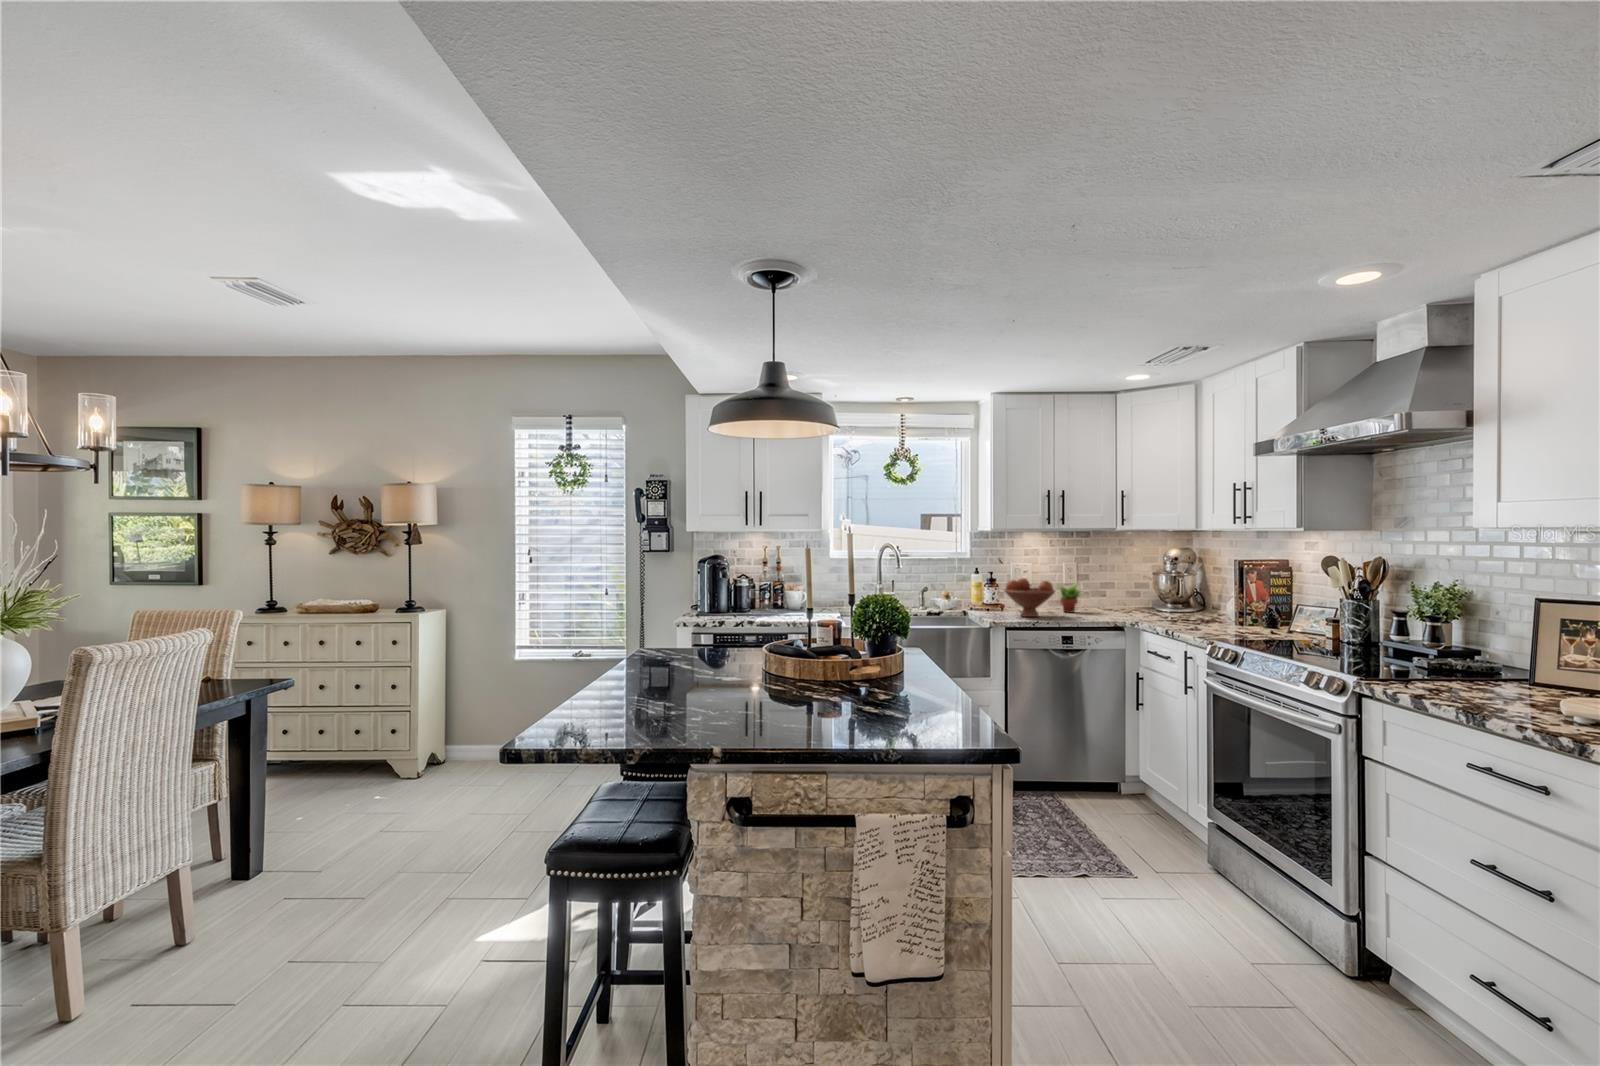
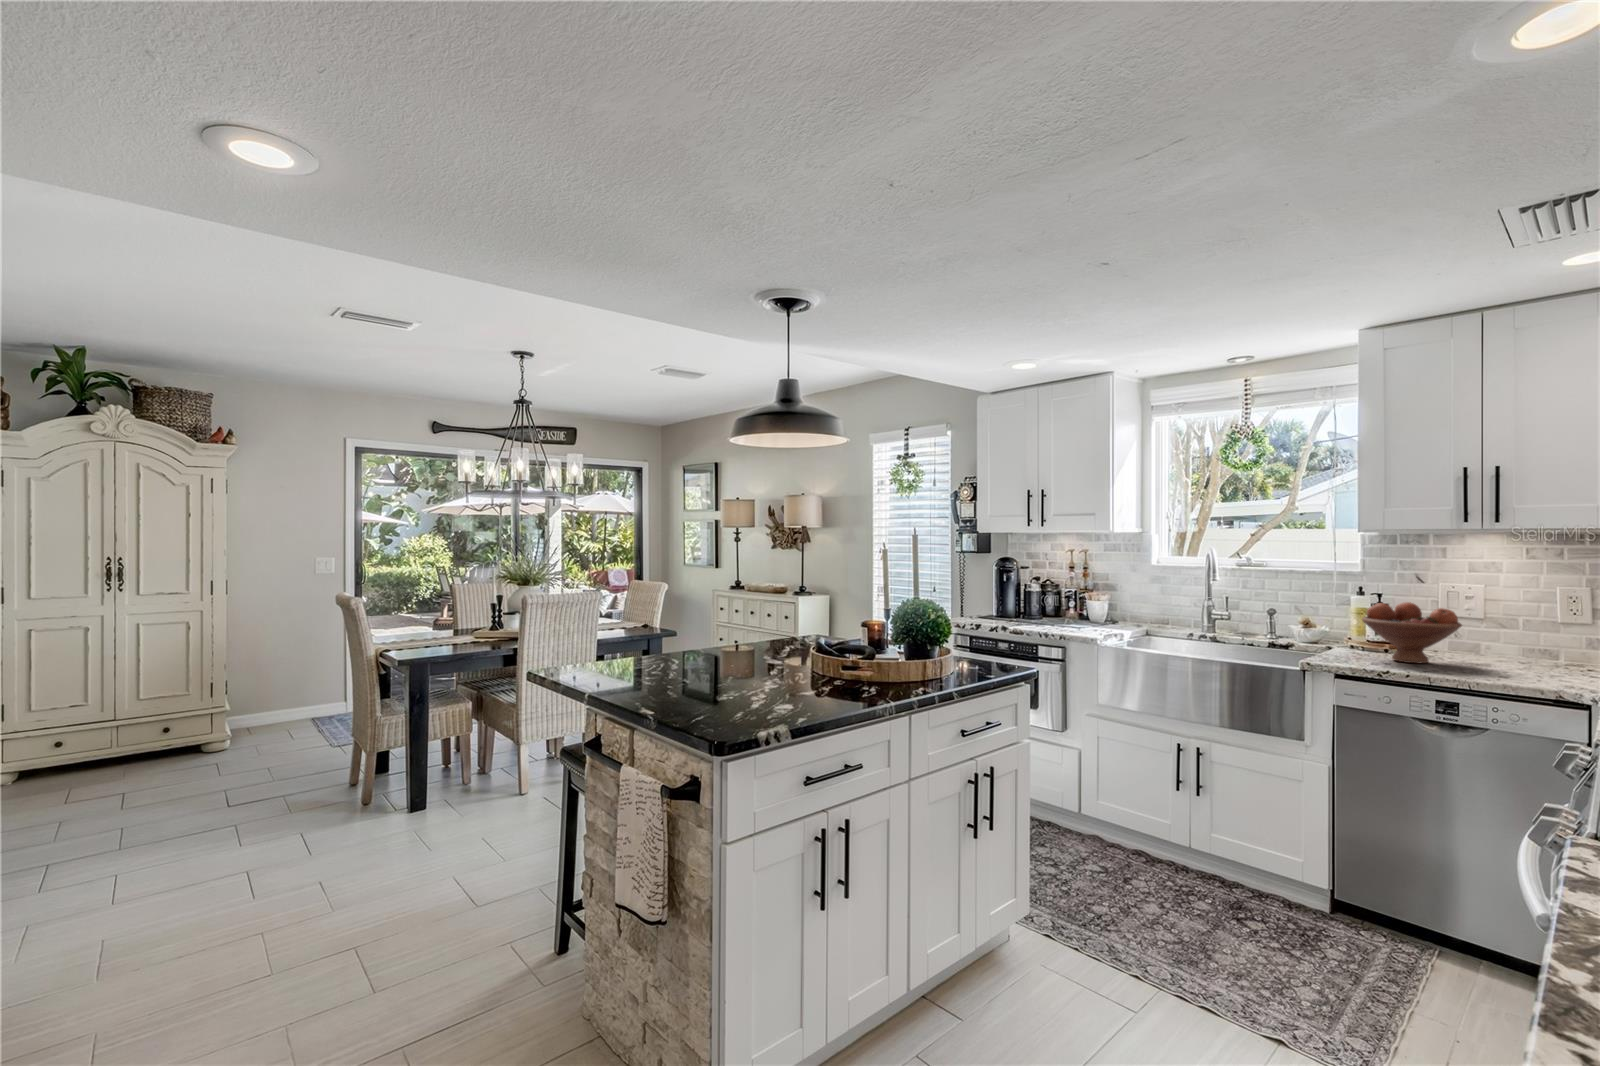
succulent plant: present [1059,582,1081,613] -> none [1488,614,1559,665]

